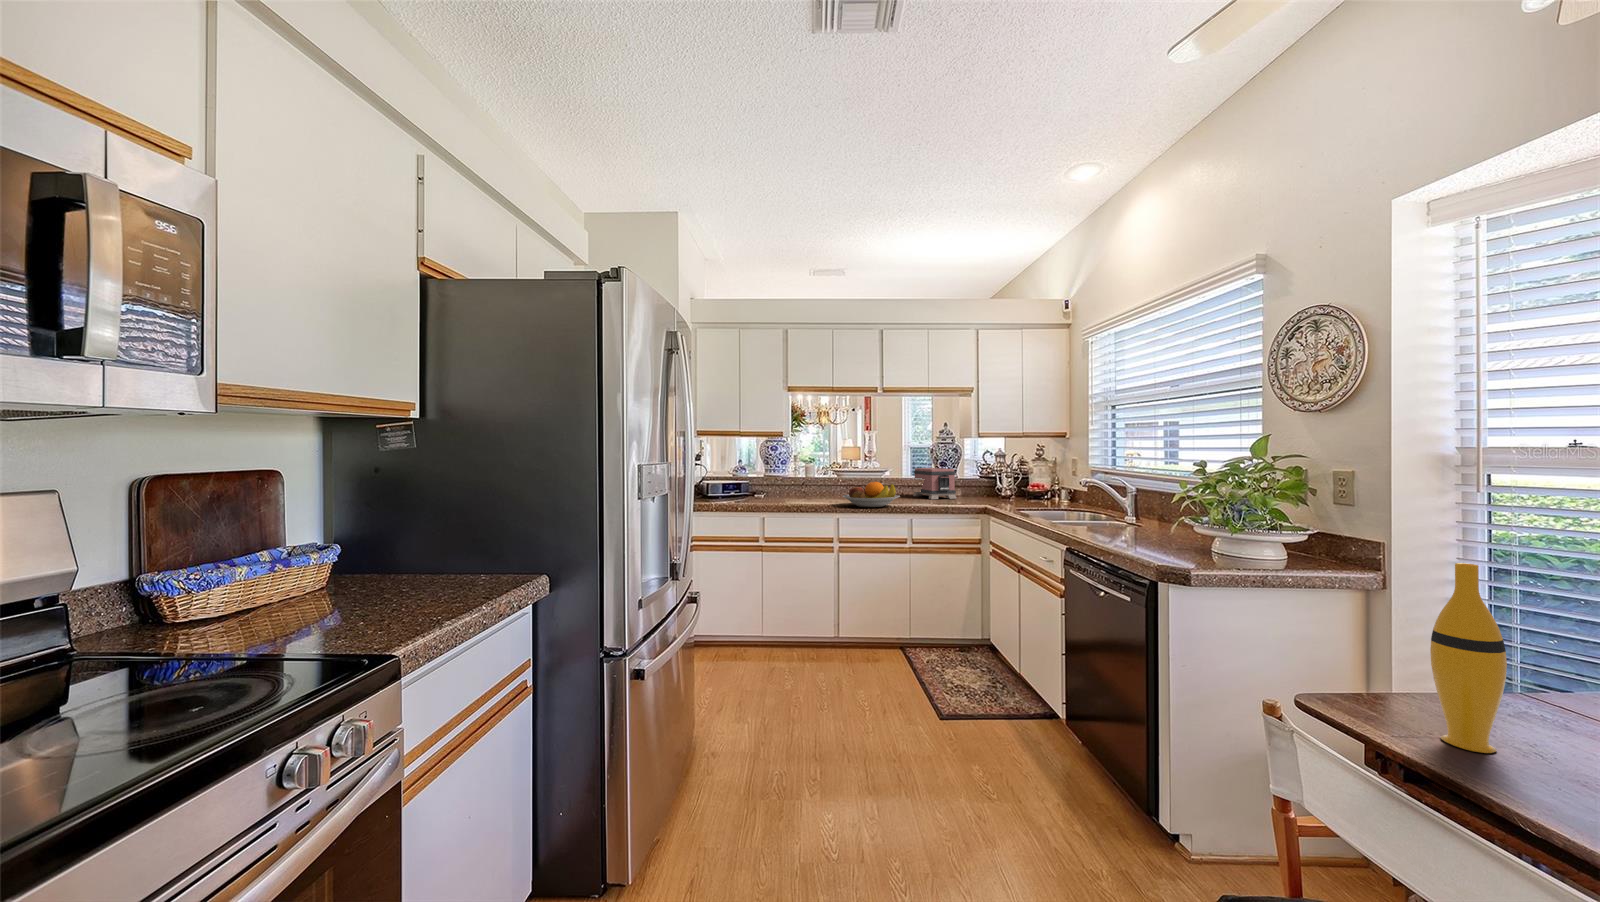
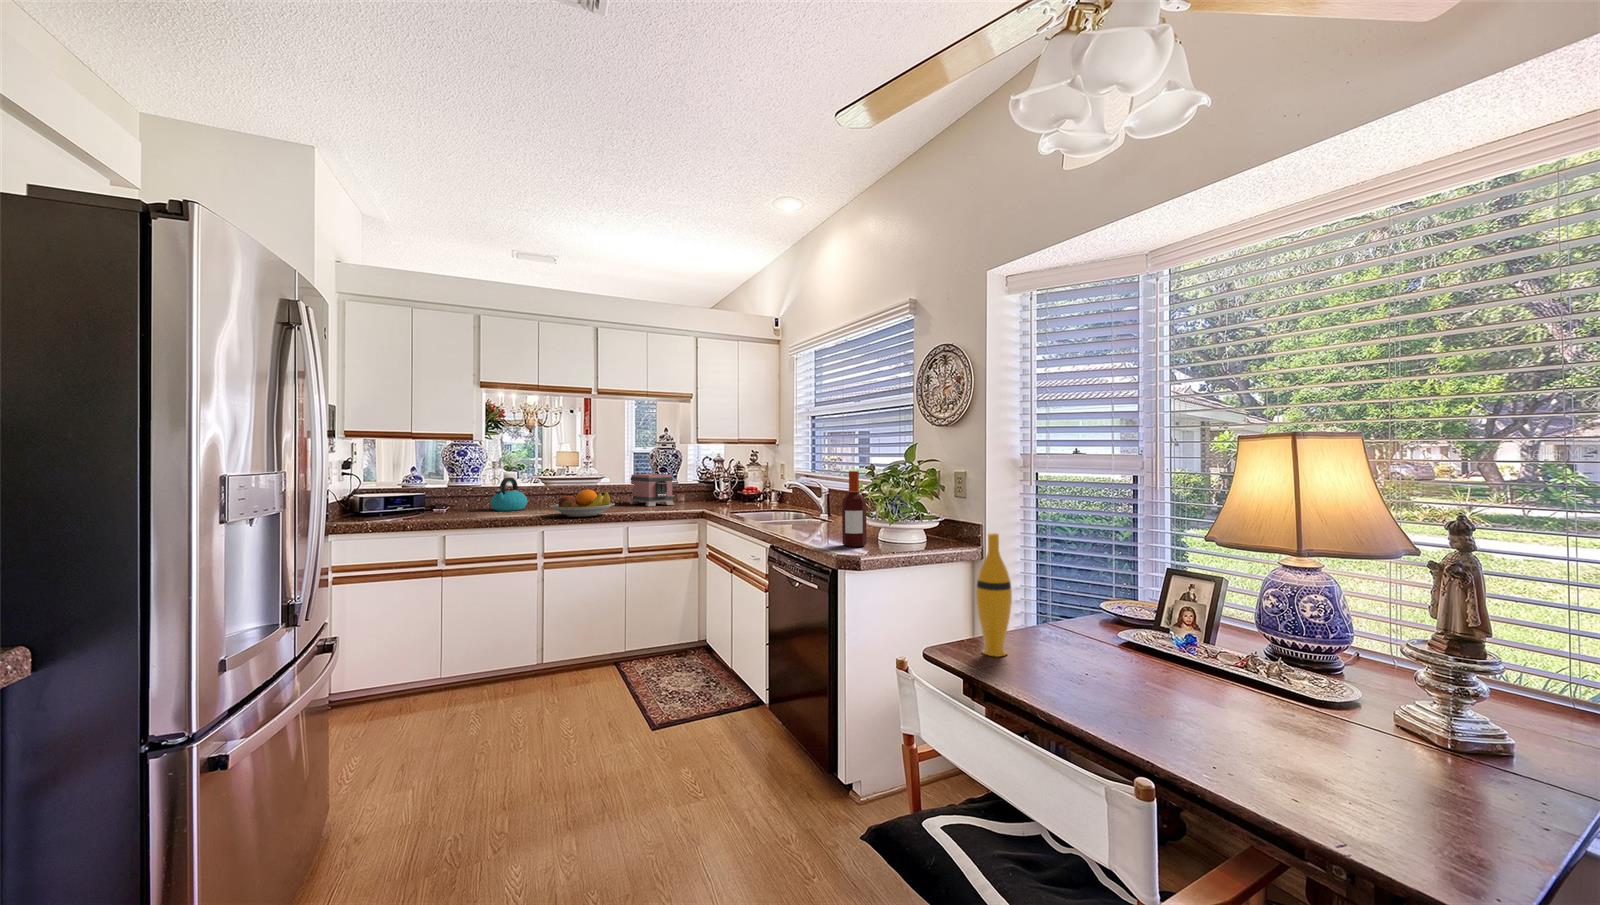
bottle: none [1163,468,1198,558] -> present [842,471,867,547]
kettle: none [793,469,823,499] -> present [490,477,527,511]

